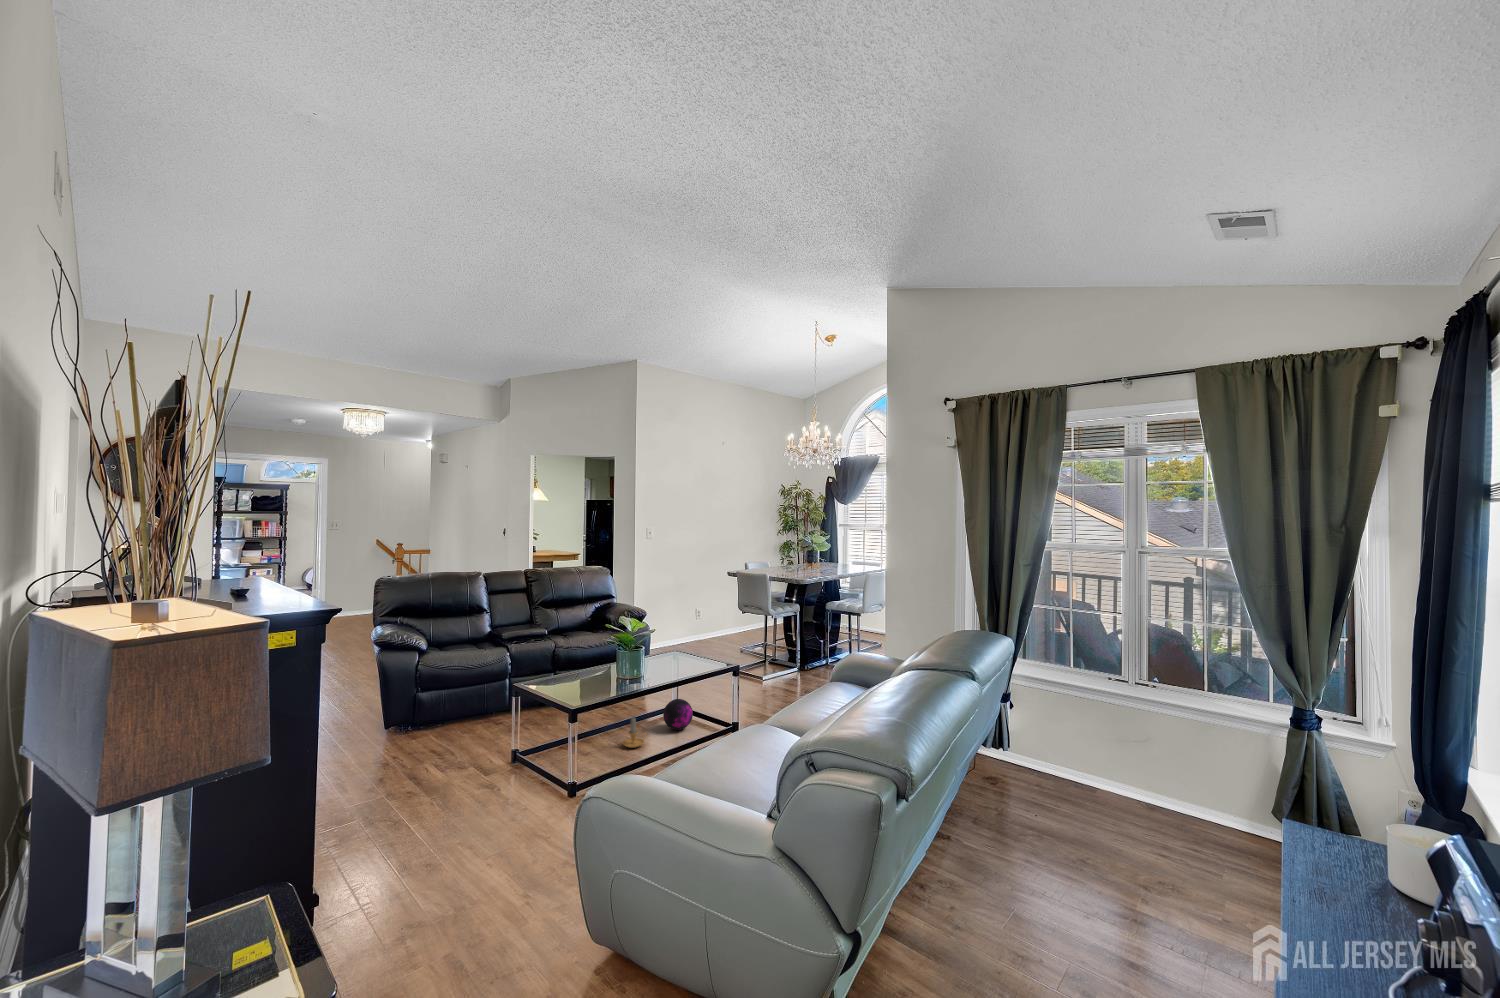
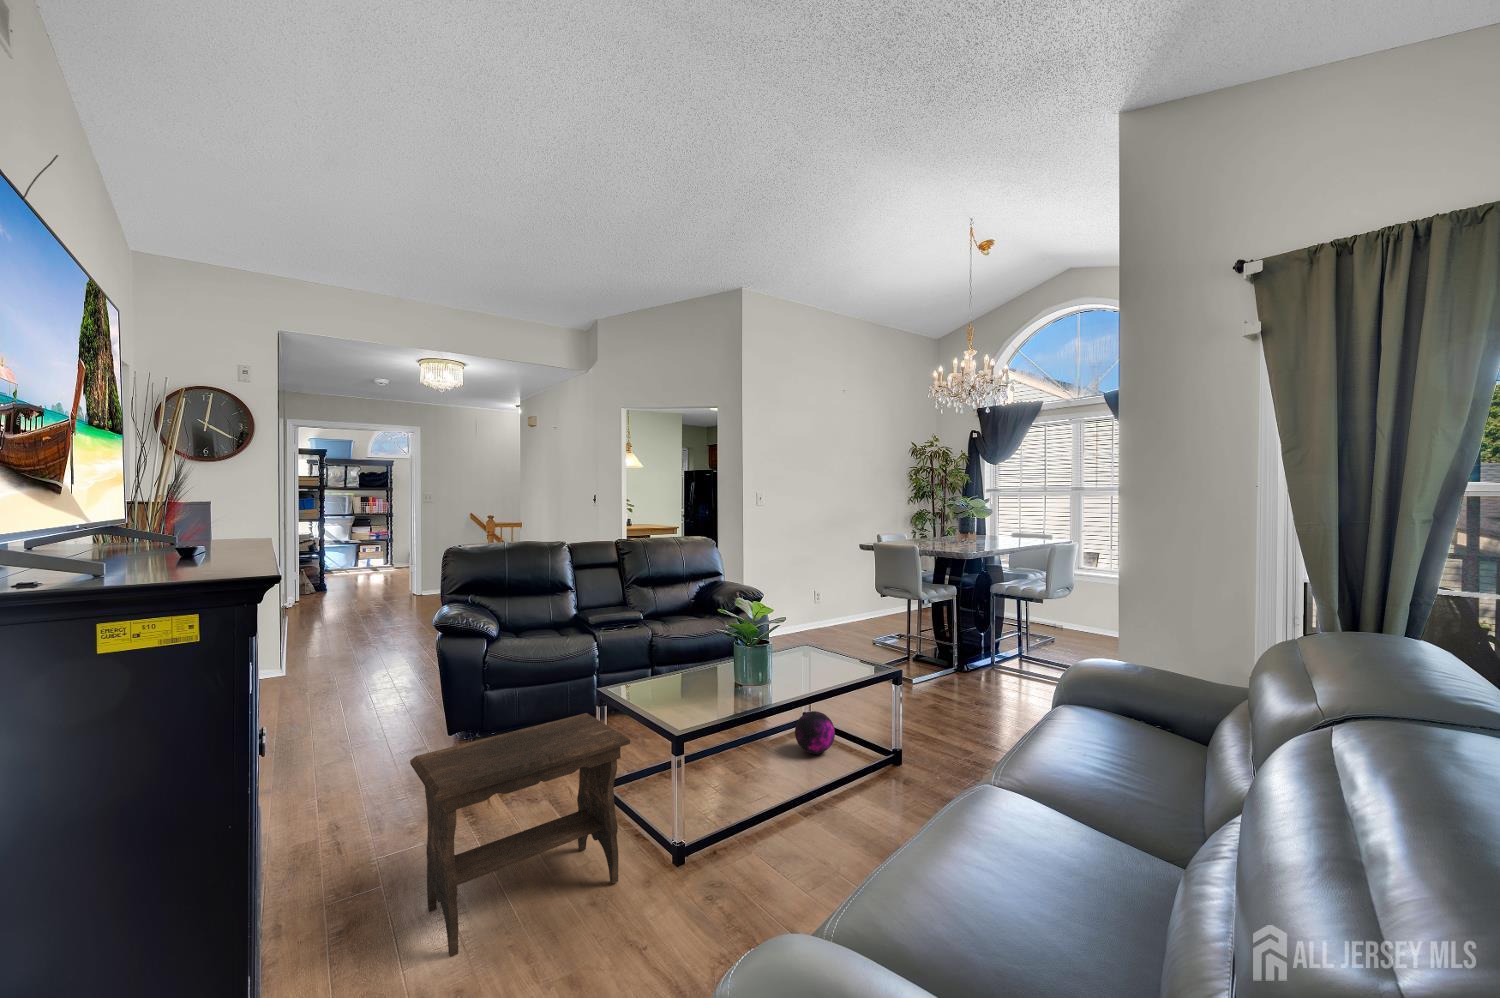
footstool: none [384,698,540,853] -> present [410,713,630,957]
candle: present [623,718,644,748] -> none [743,737,776,780]

